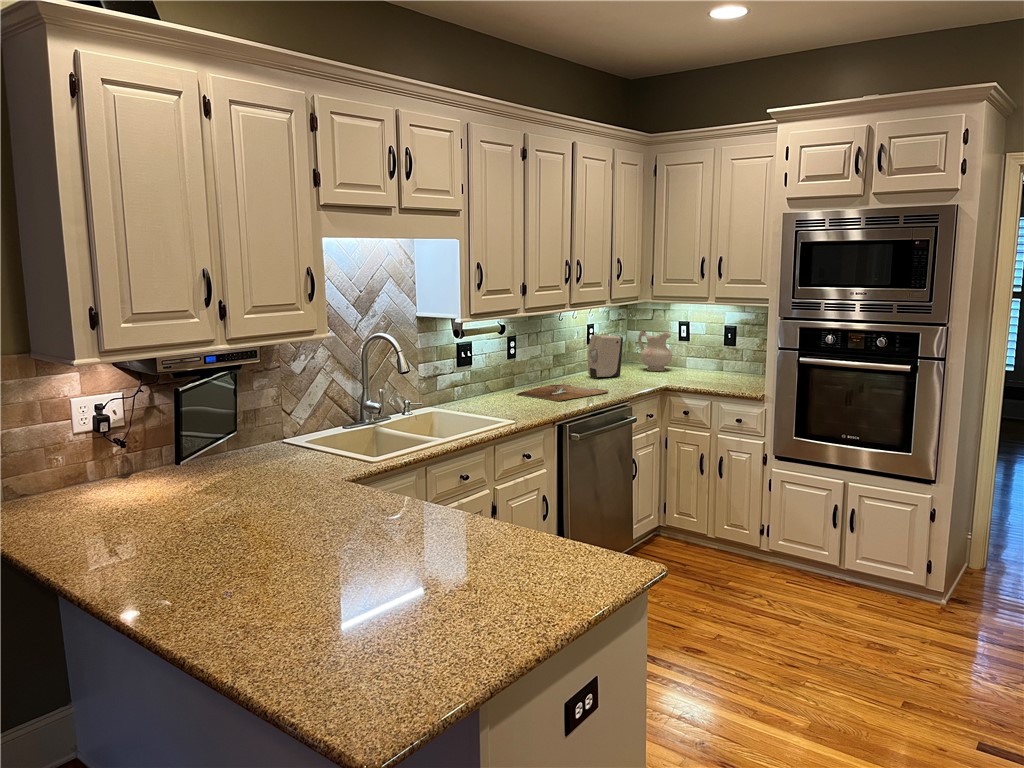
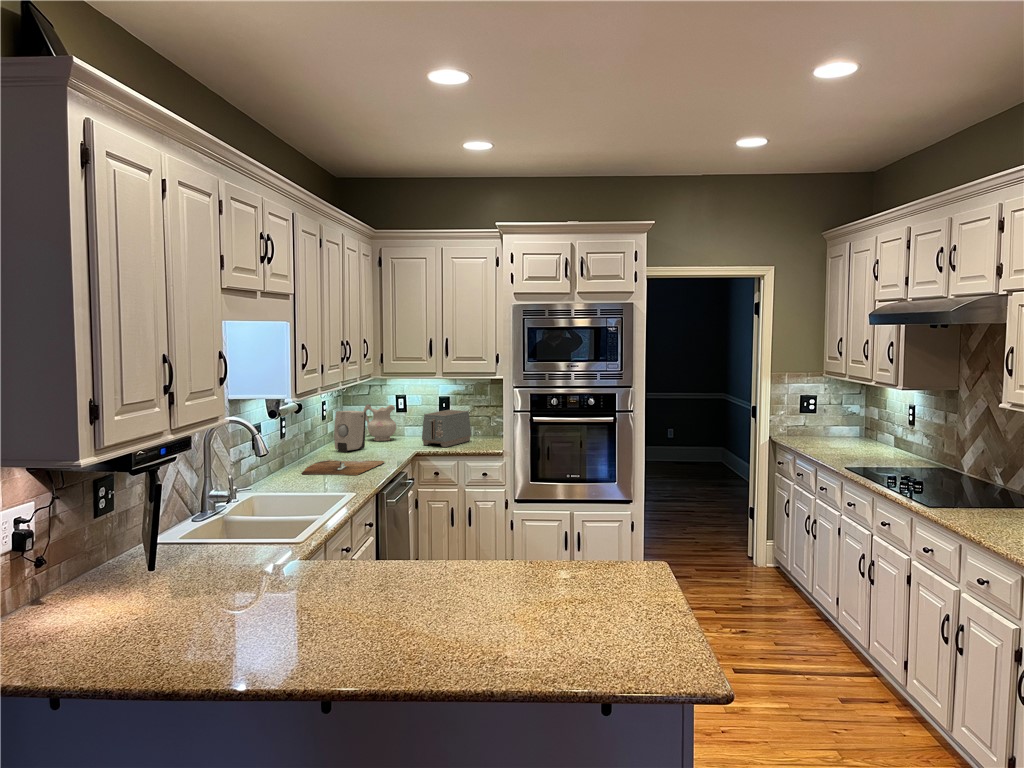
toaster: none [684,342,748,384] -> present [422,410,471,447]

